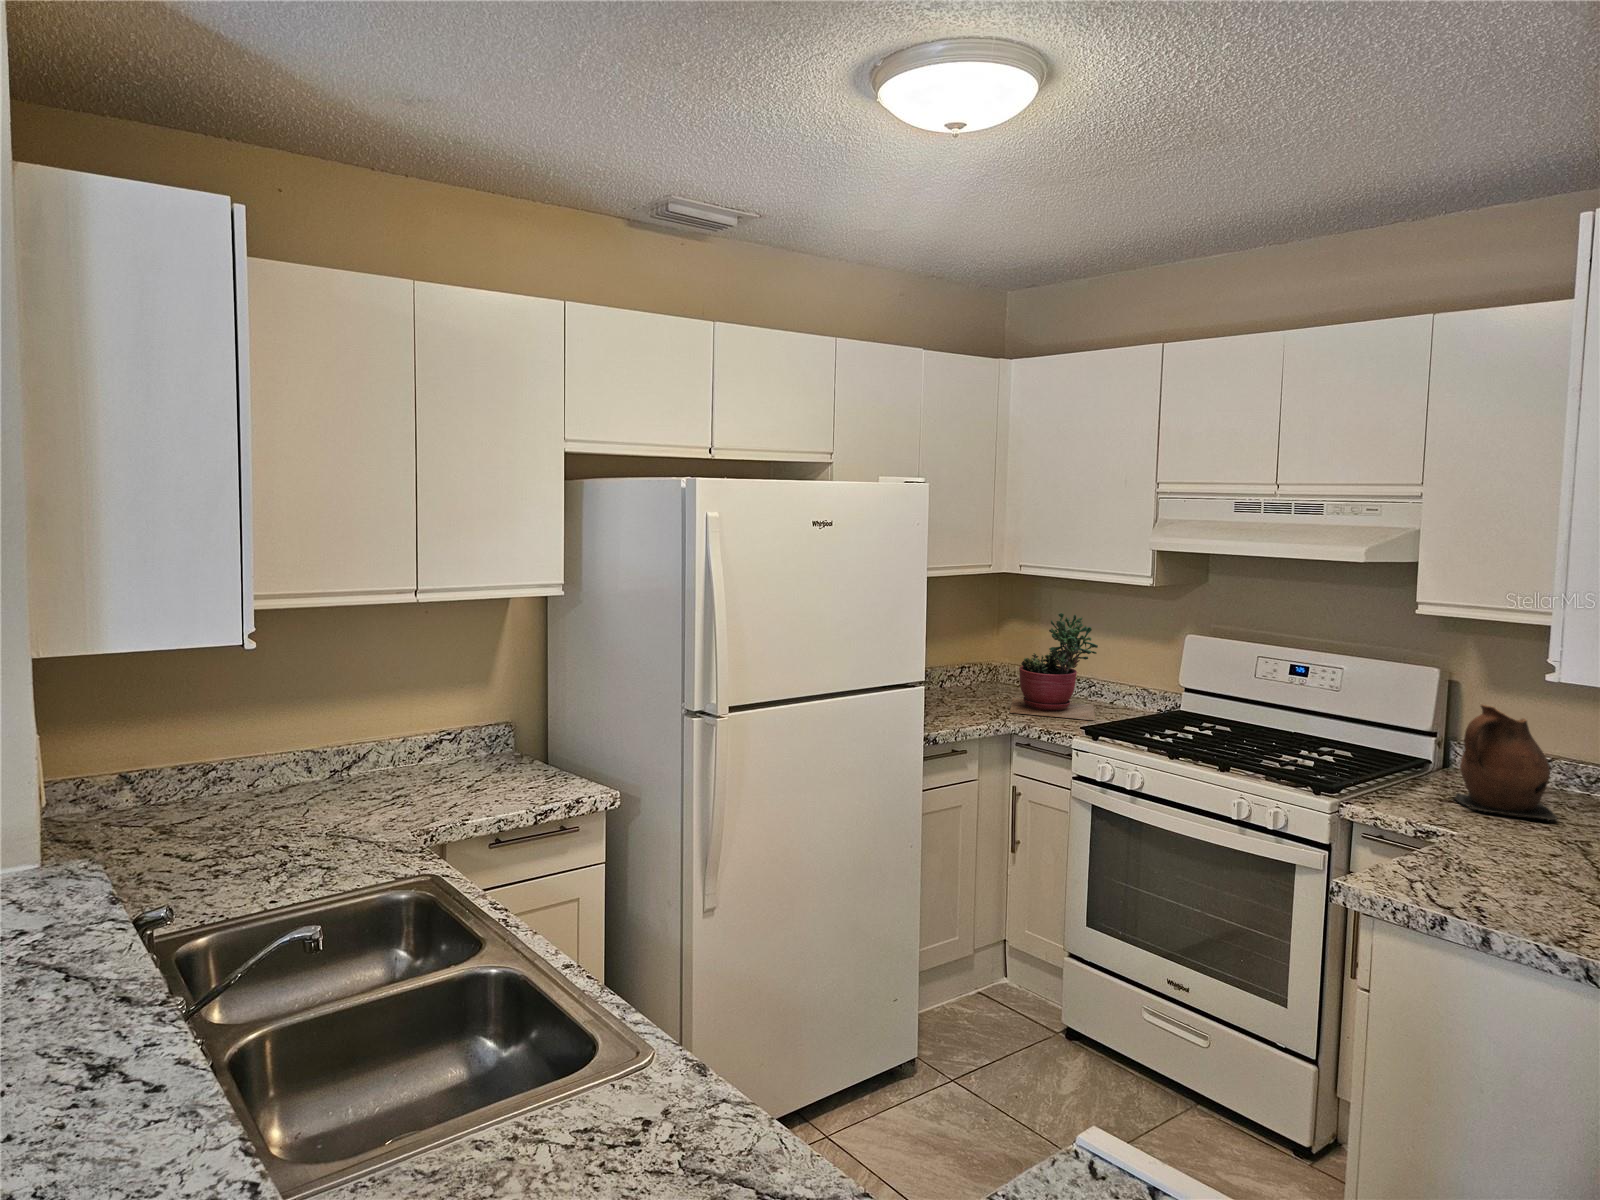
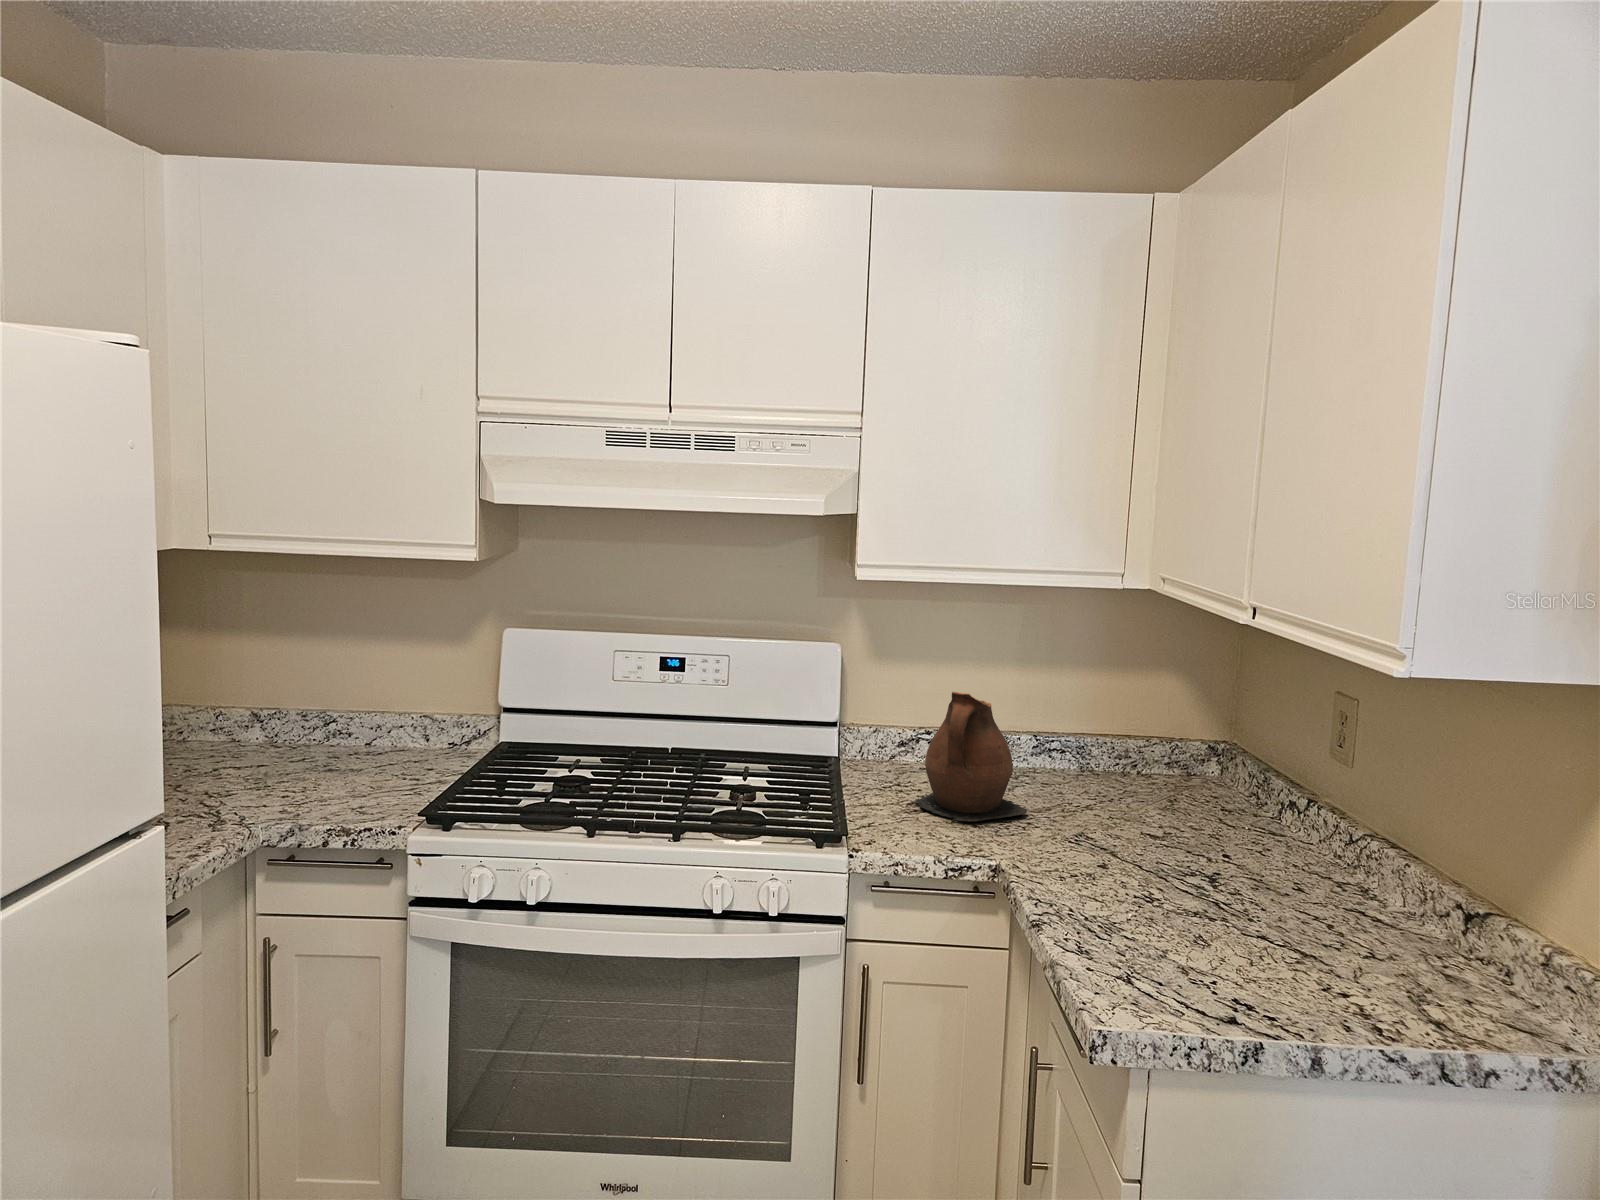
succulent plant: present [1010,613,1098,721] -> none [214,611,391,804]

